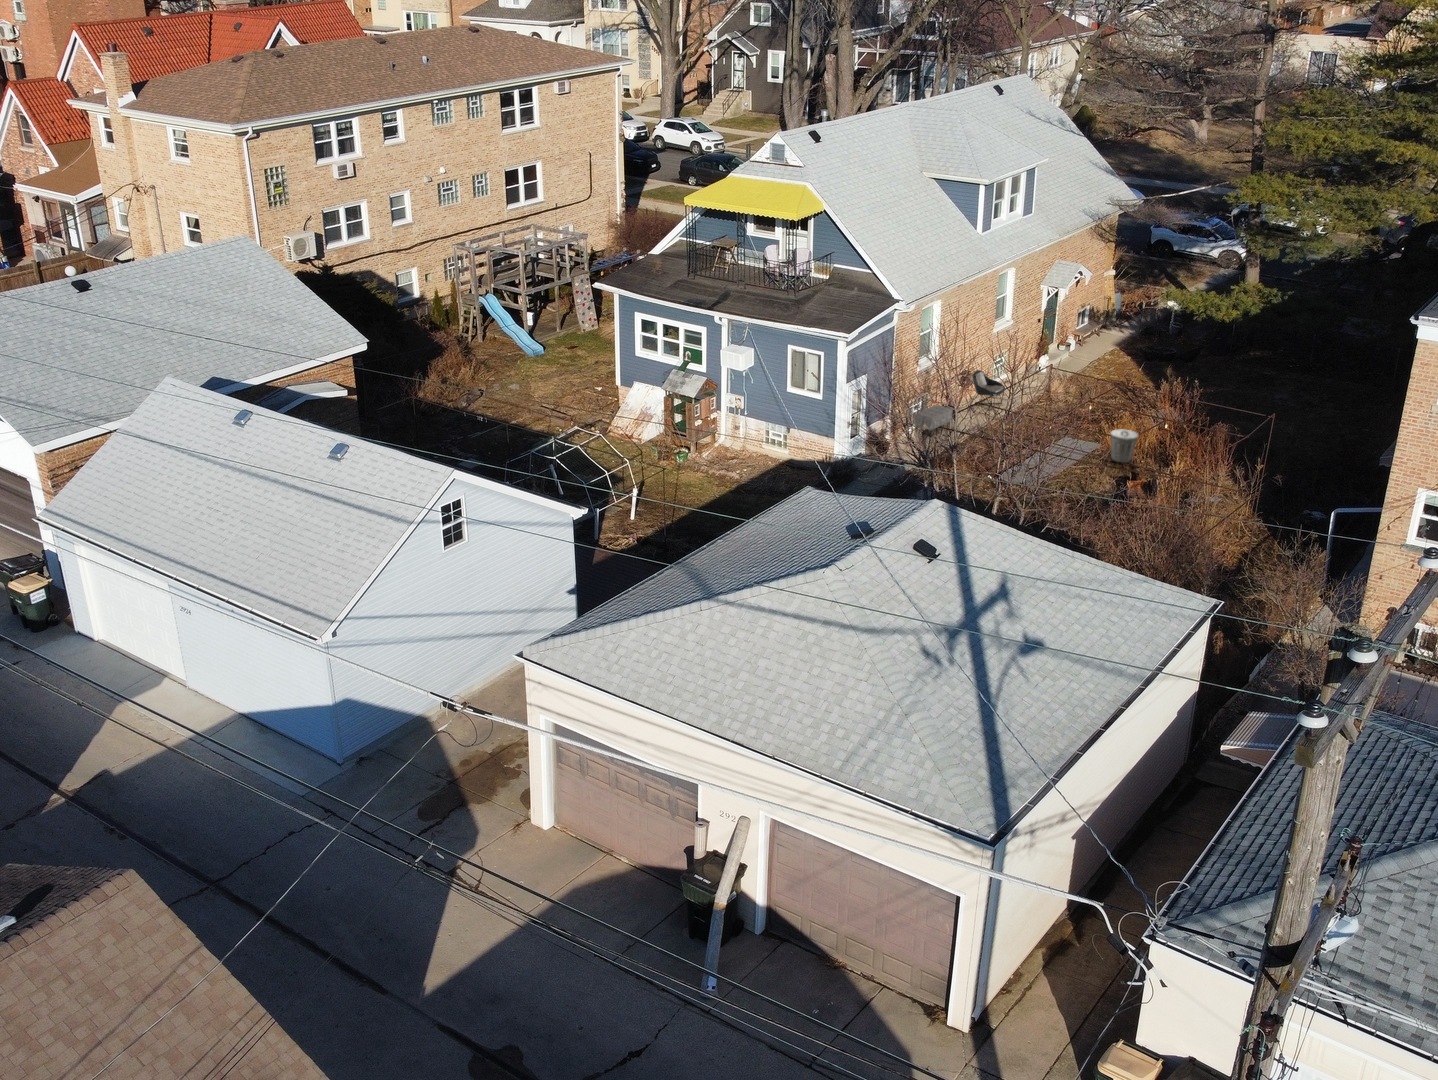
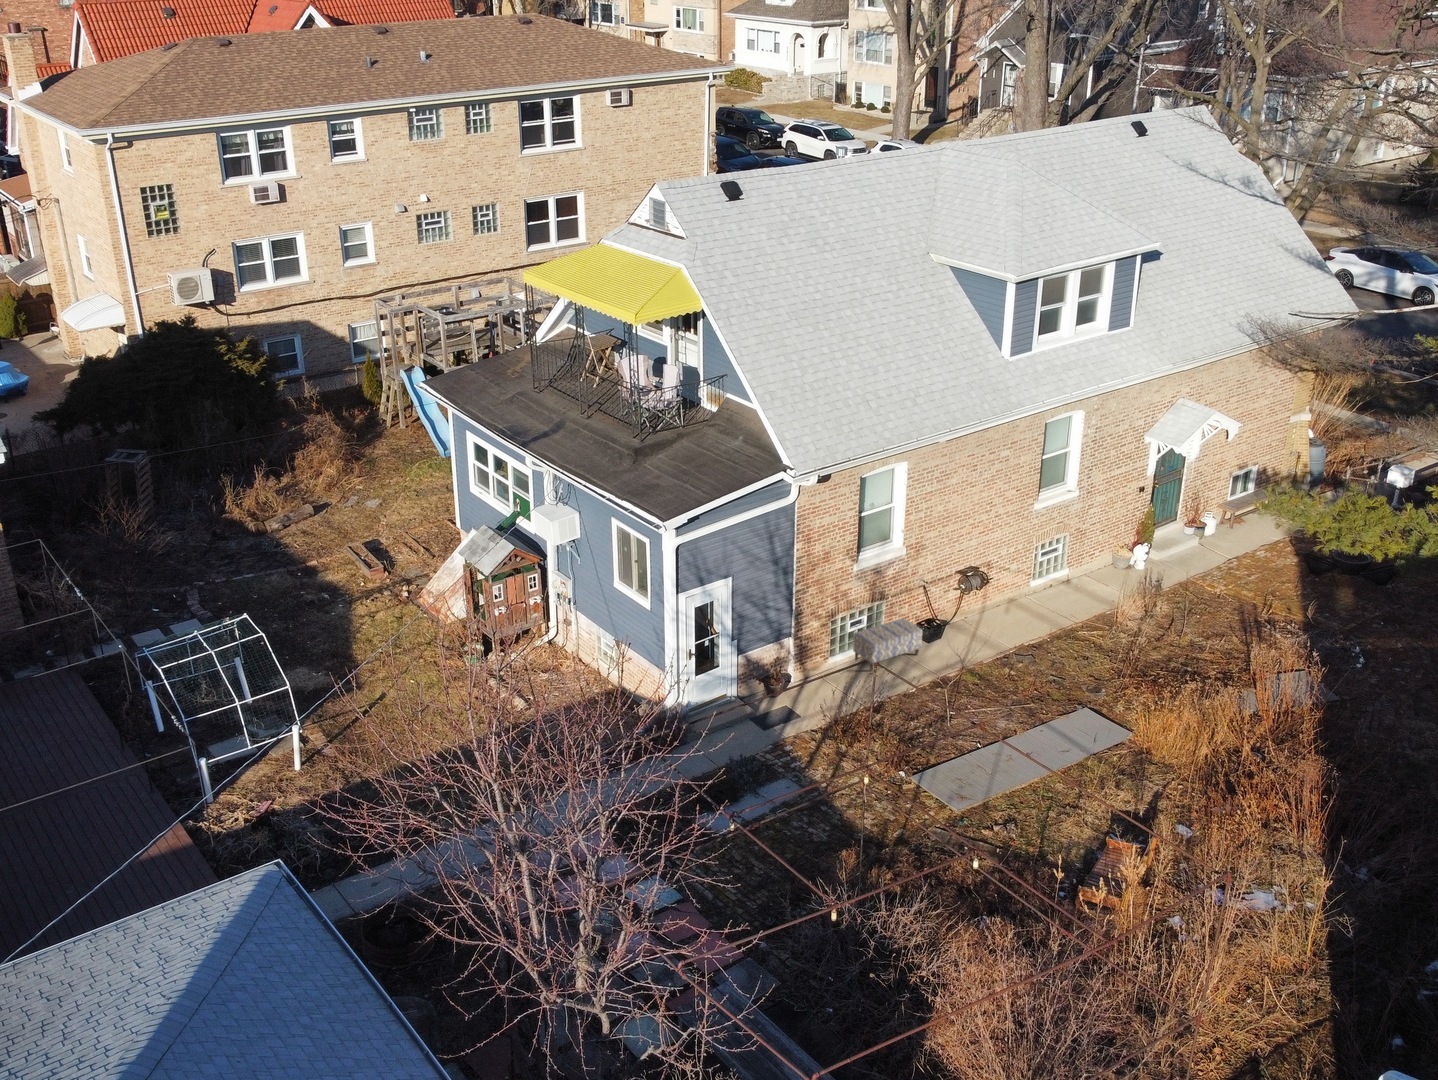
lounge chair: present [970,370,1005,410] -> none [977,565,1037,633]
trash can: present [1110,429,1138,462] -> none [1139,722,1189,783]

